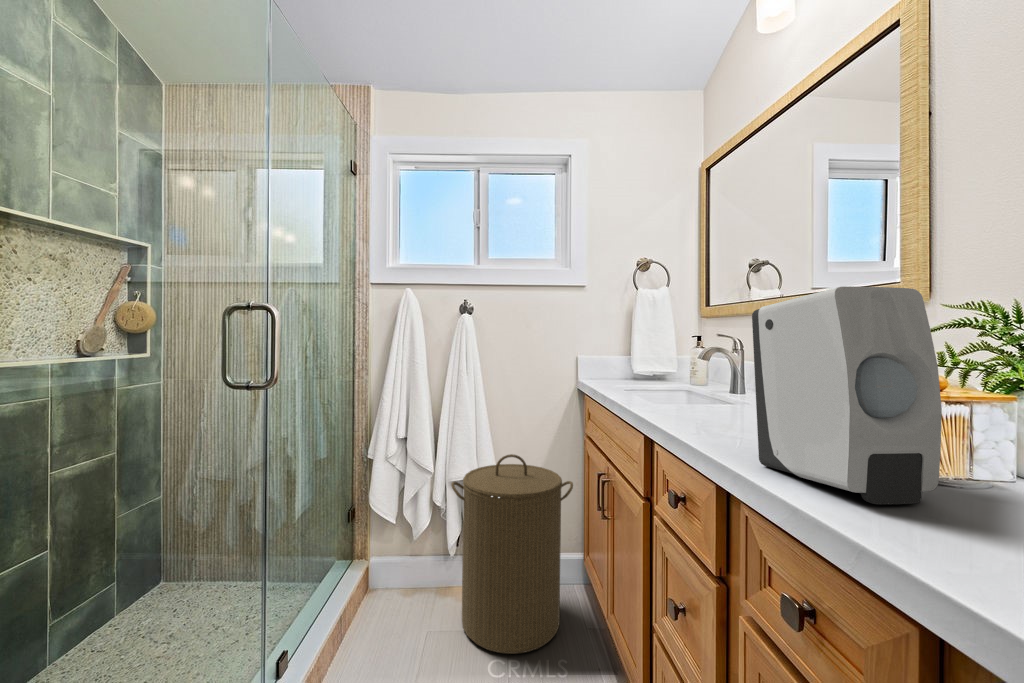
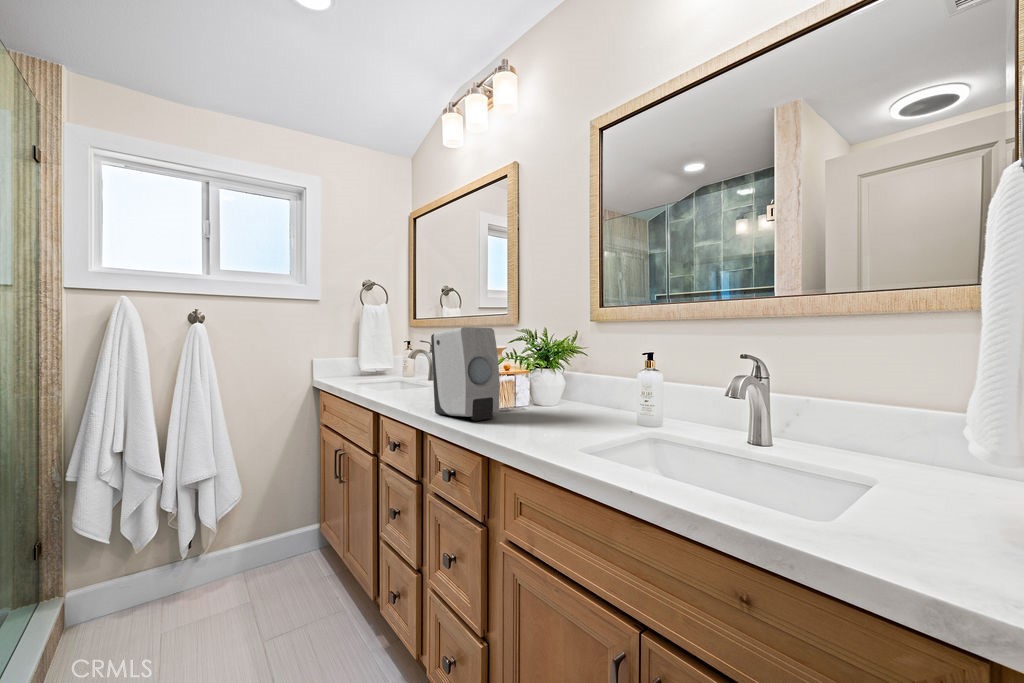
laundry hamper: present [451,454,573,654] -> none [188,449,312,621]

